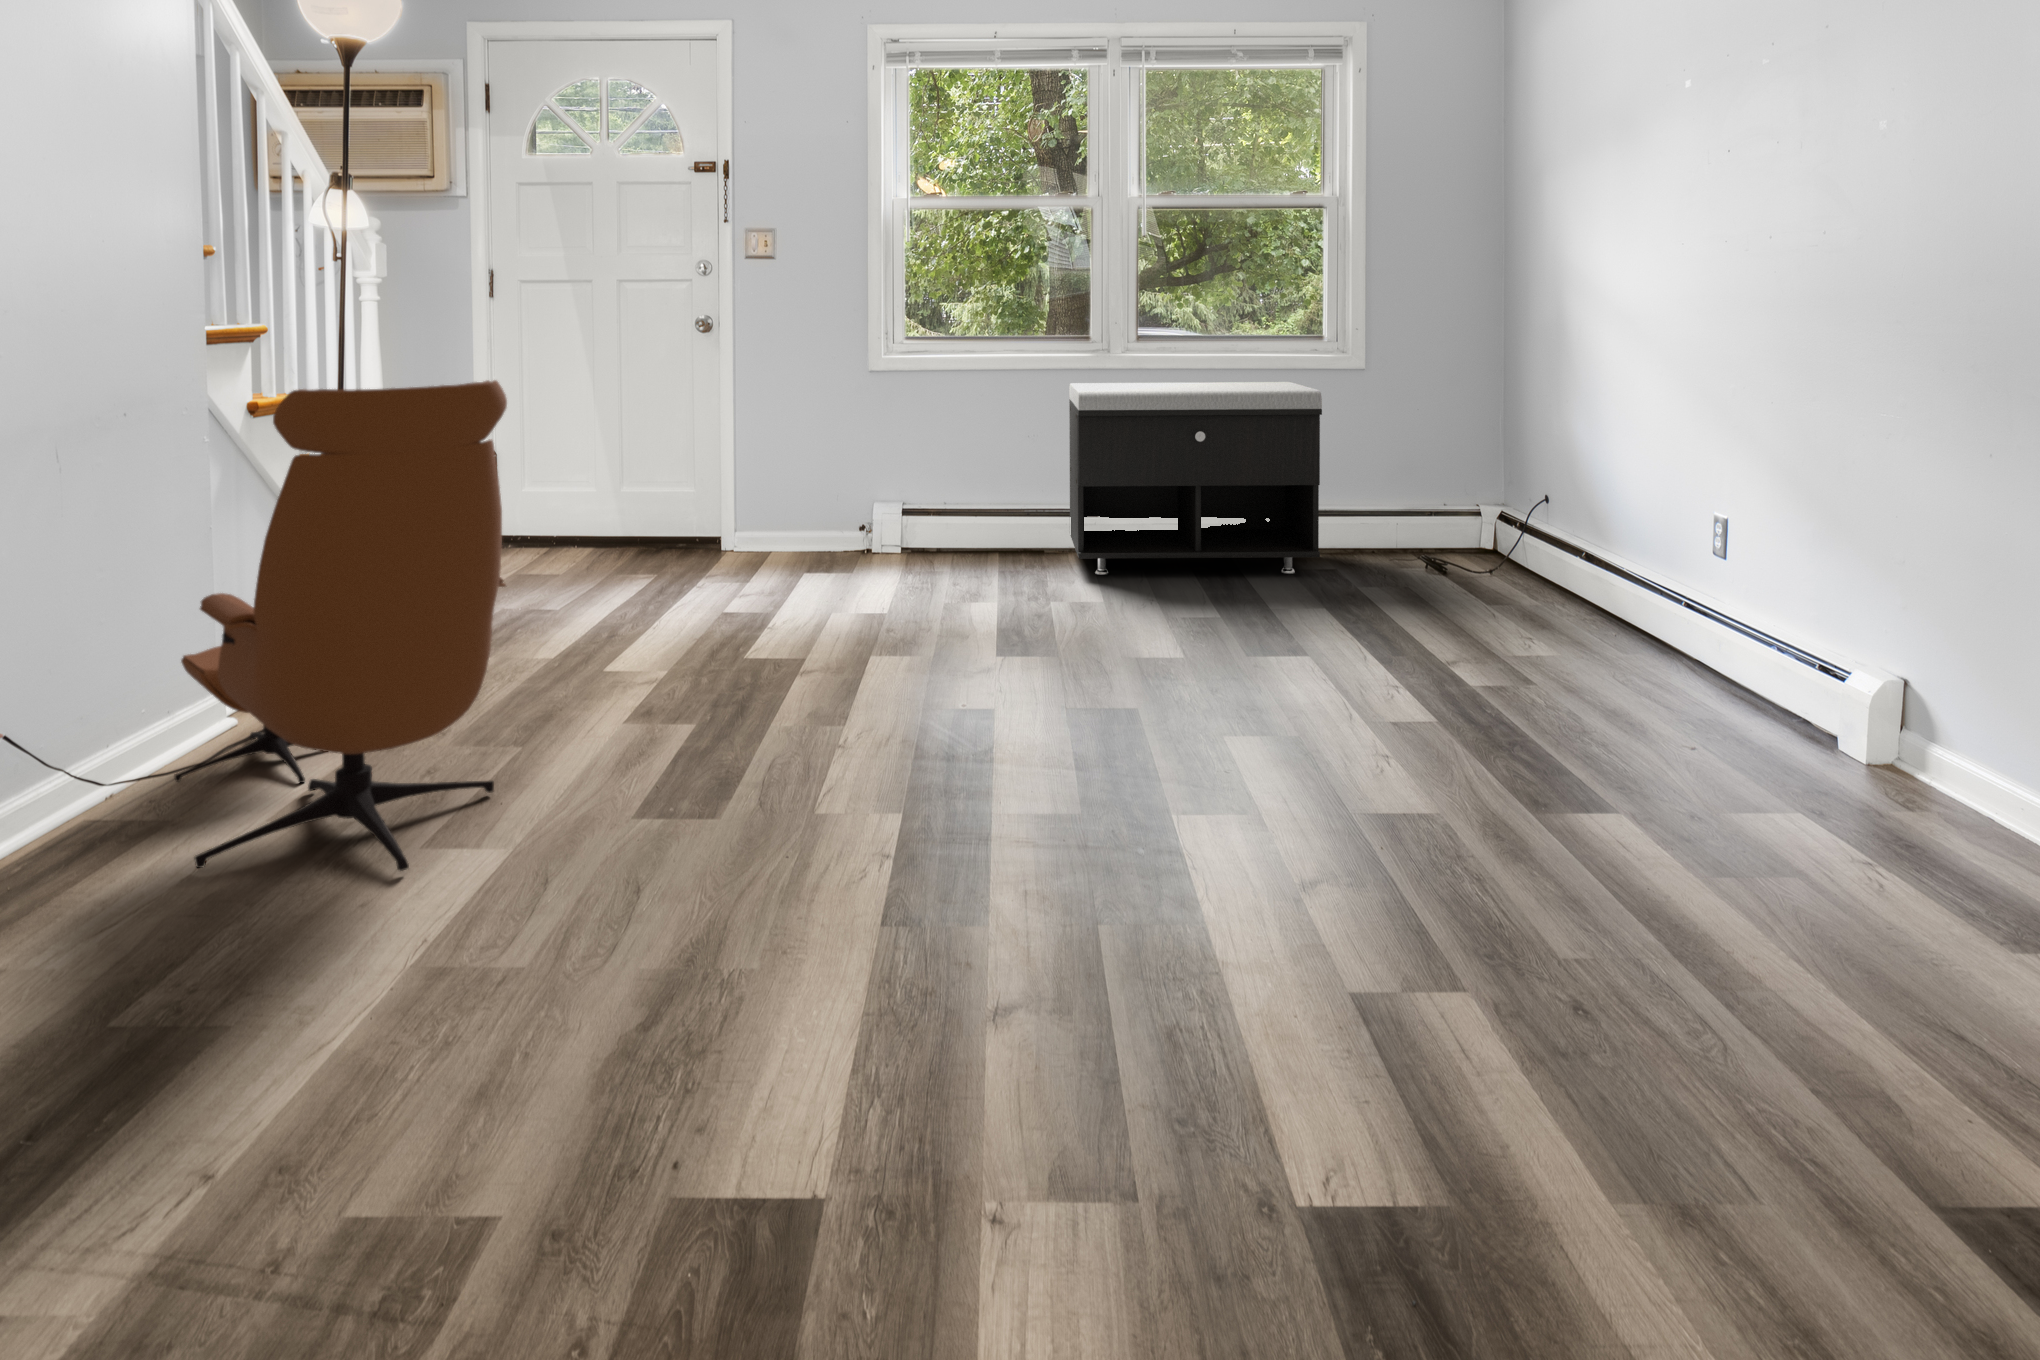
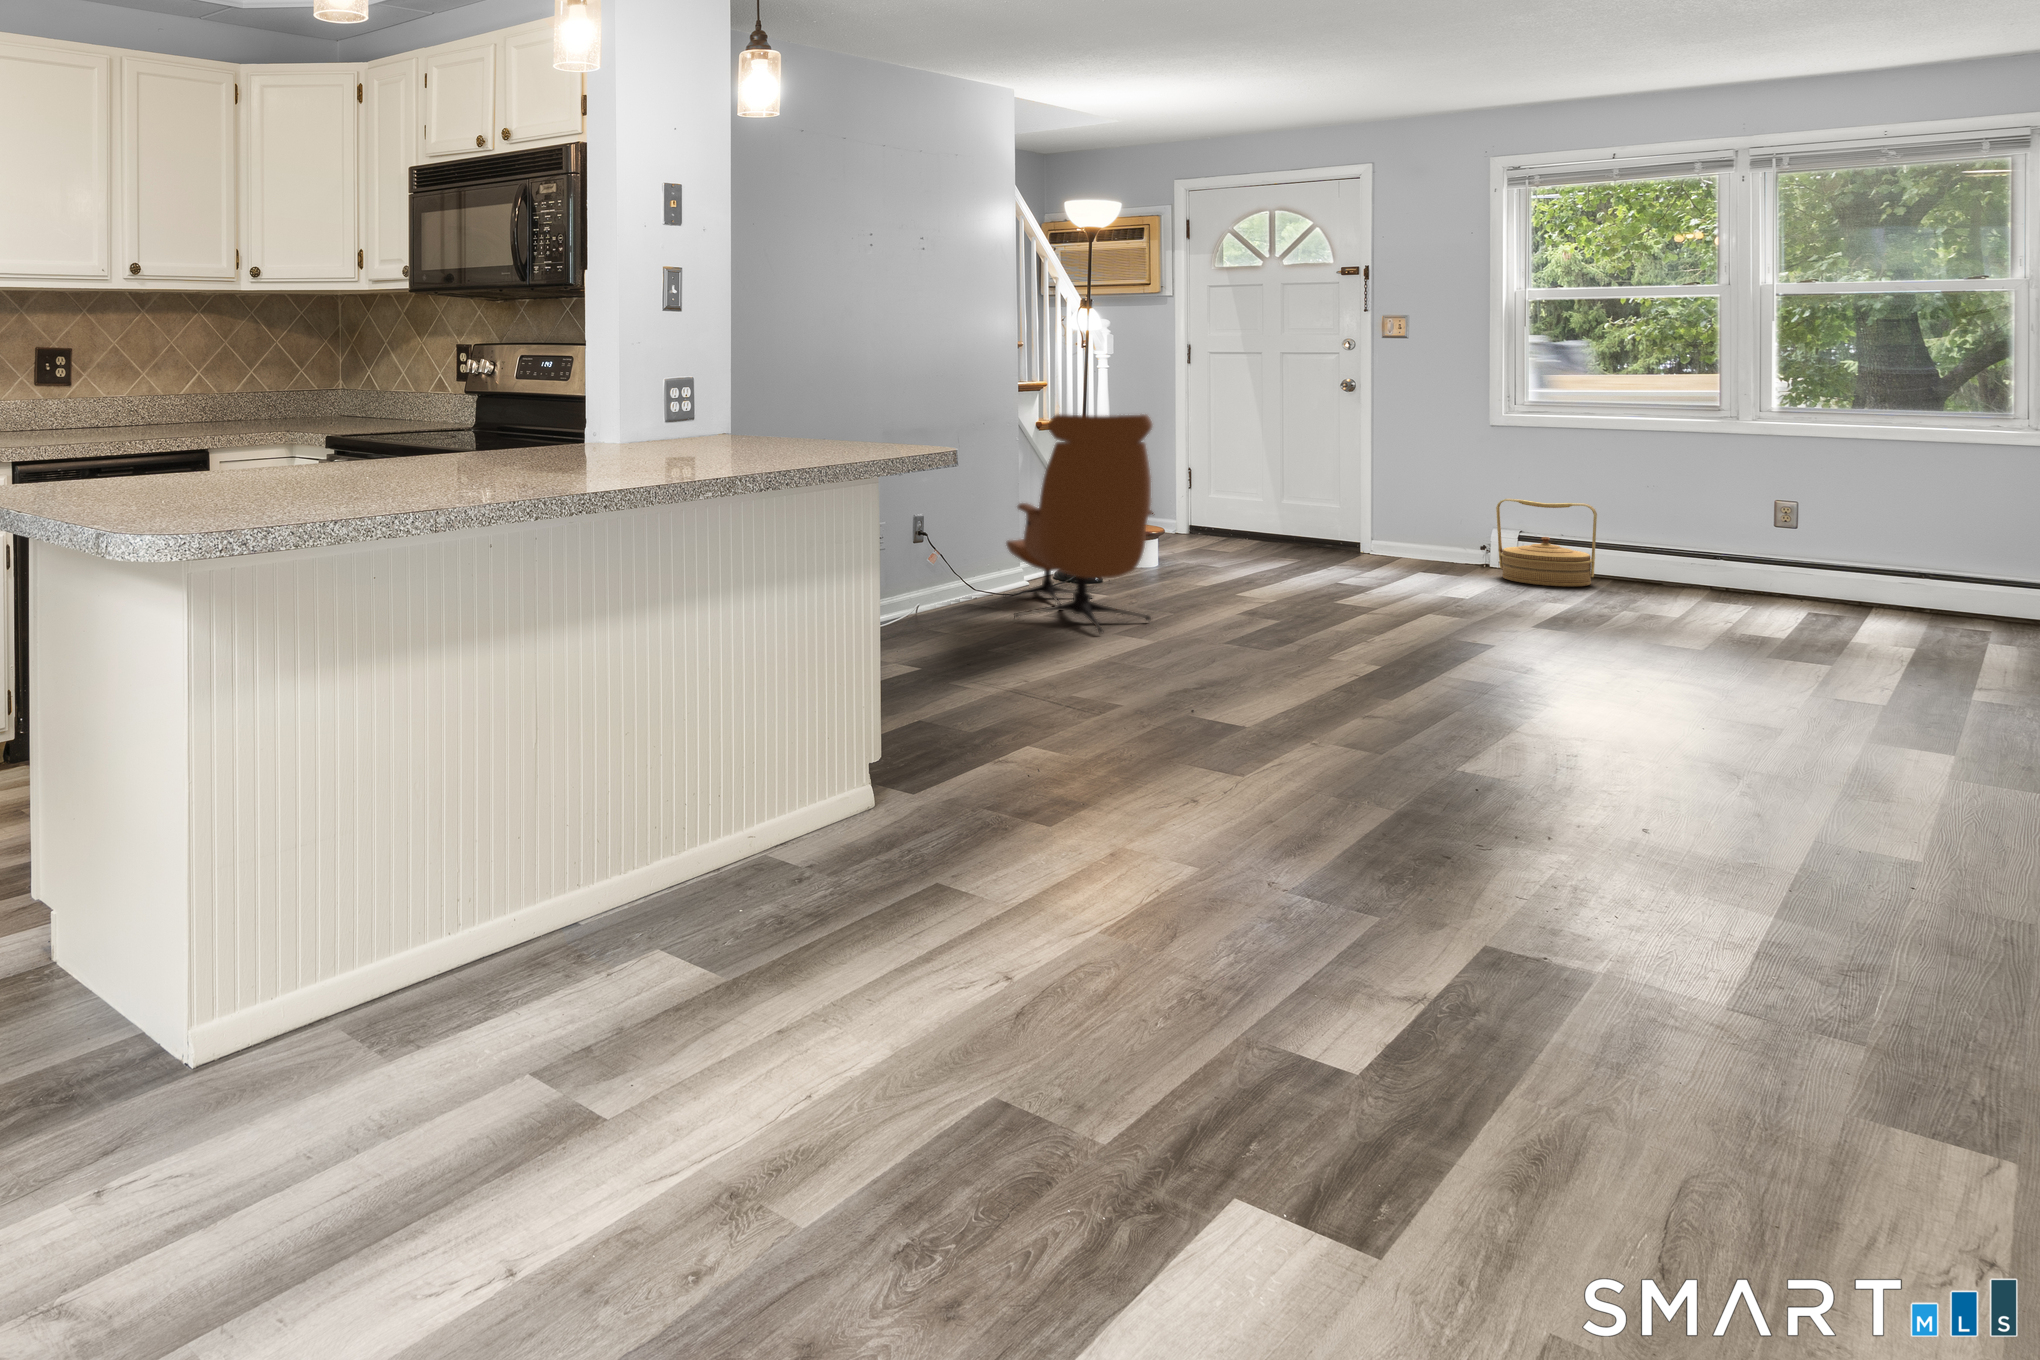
storage bench: present [1069,382,1322,575] -> none [1676,444,1978,630]
woven basket: none [880,463,982,572] -> present [1496,499,1597,587]

